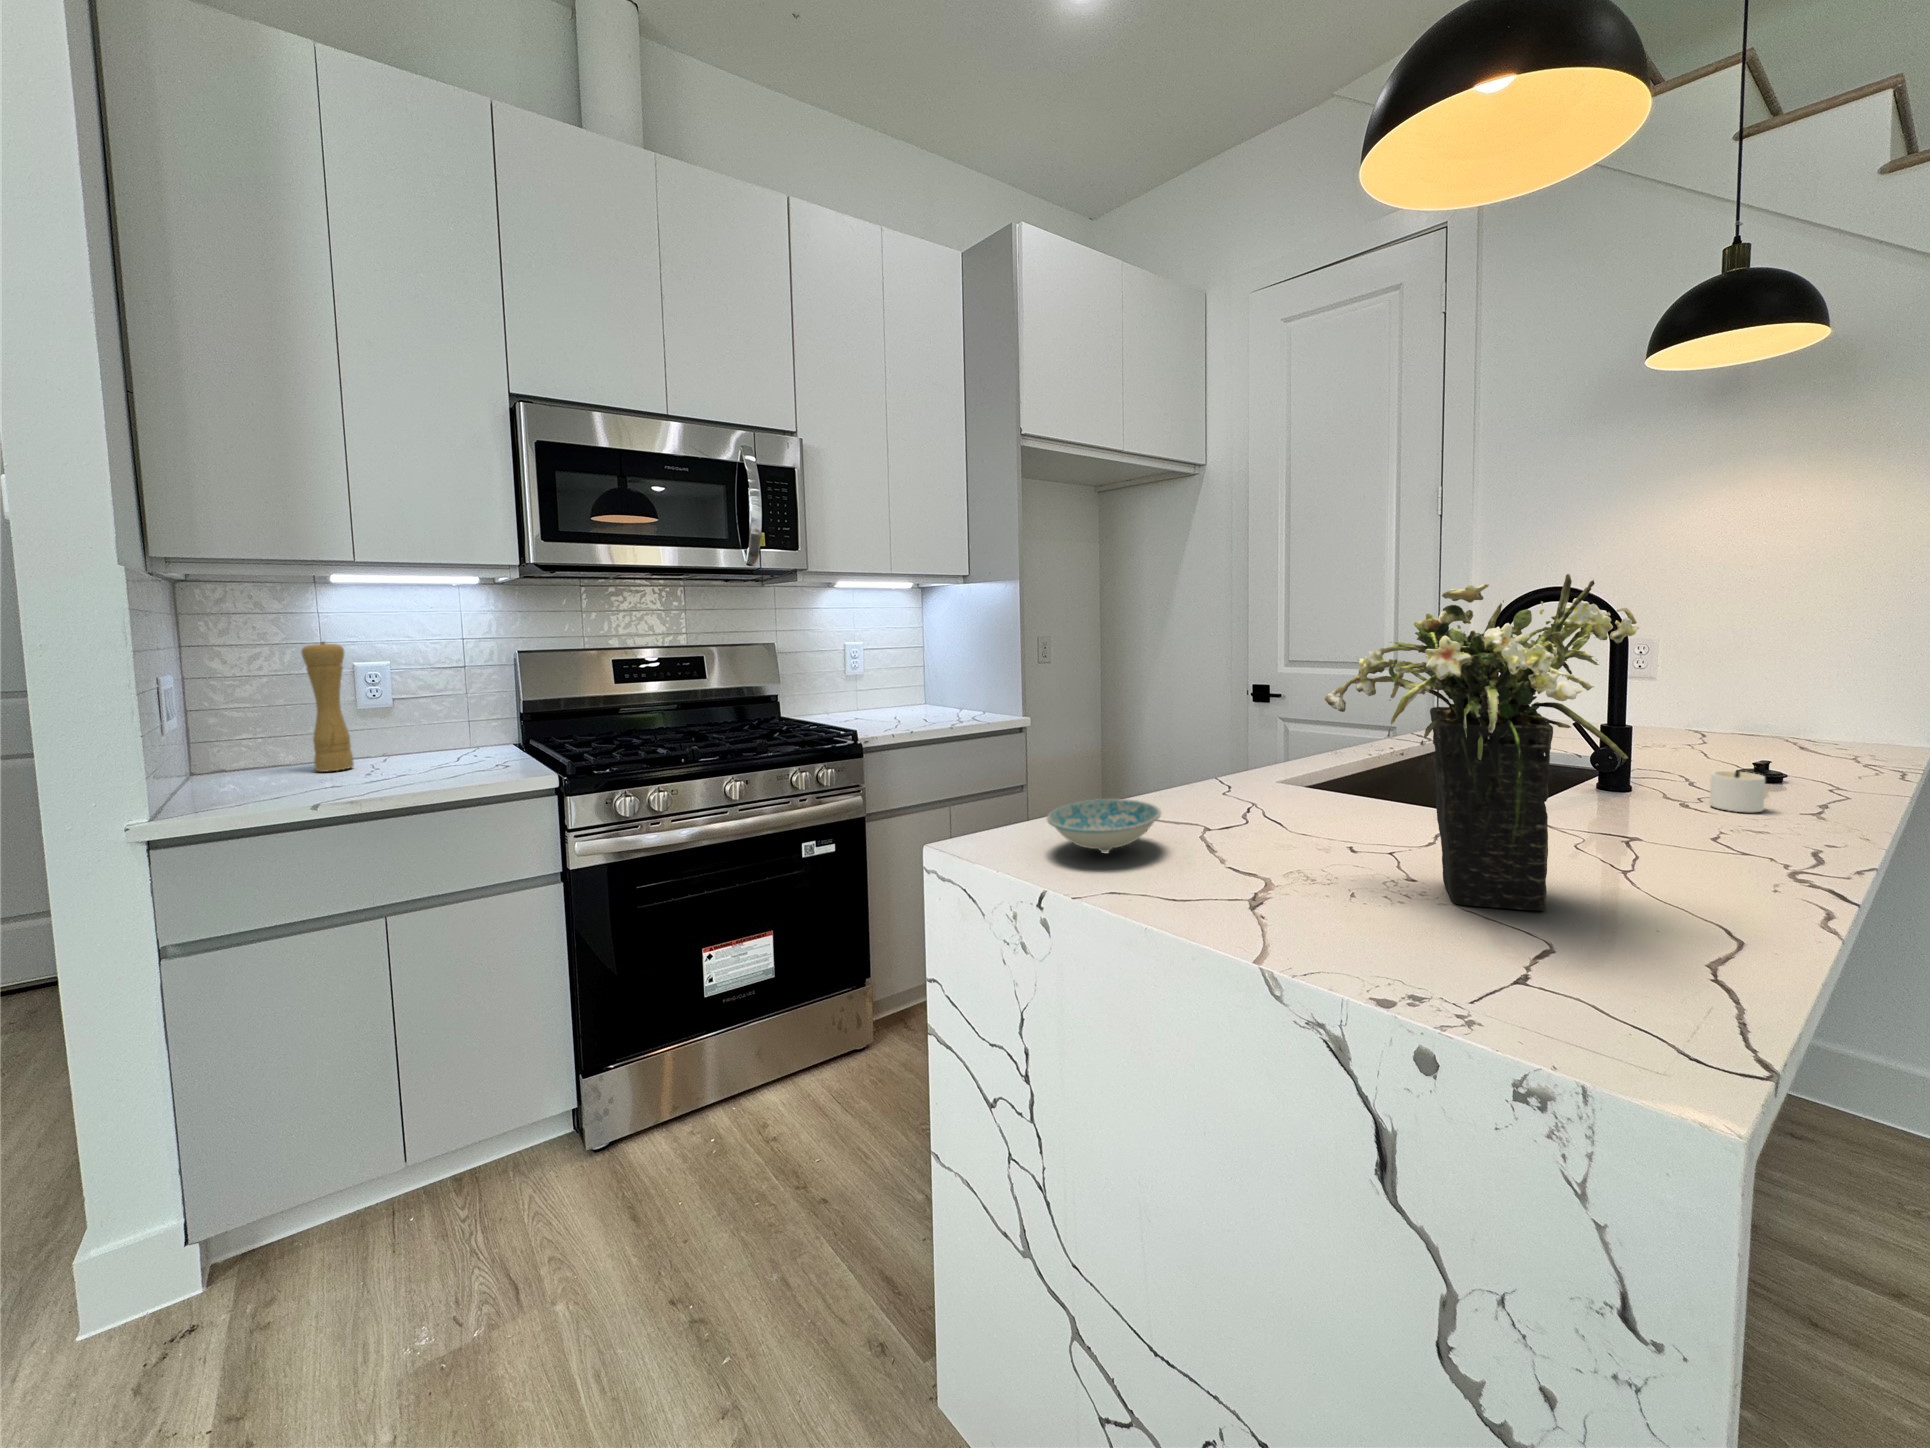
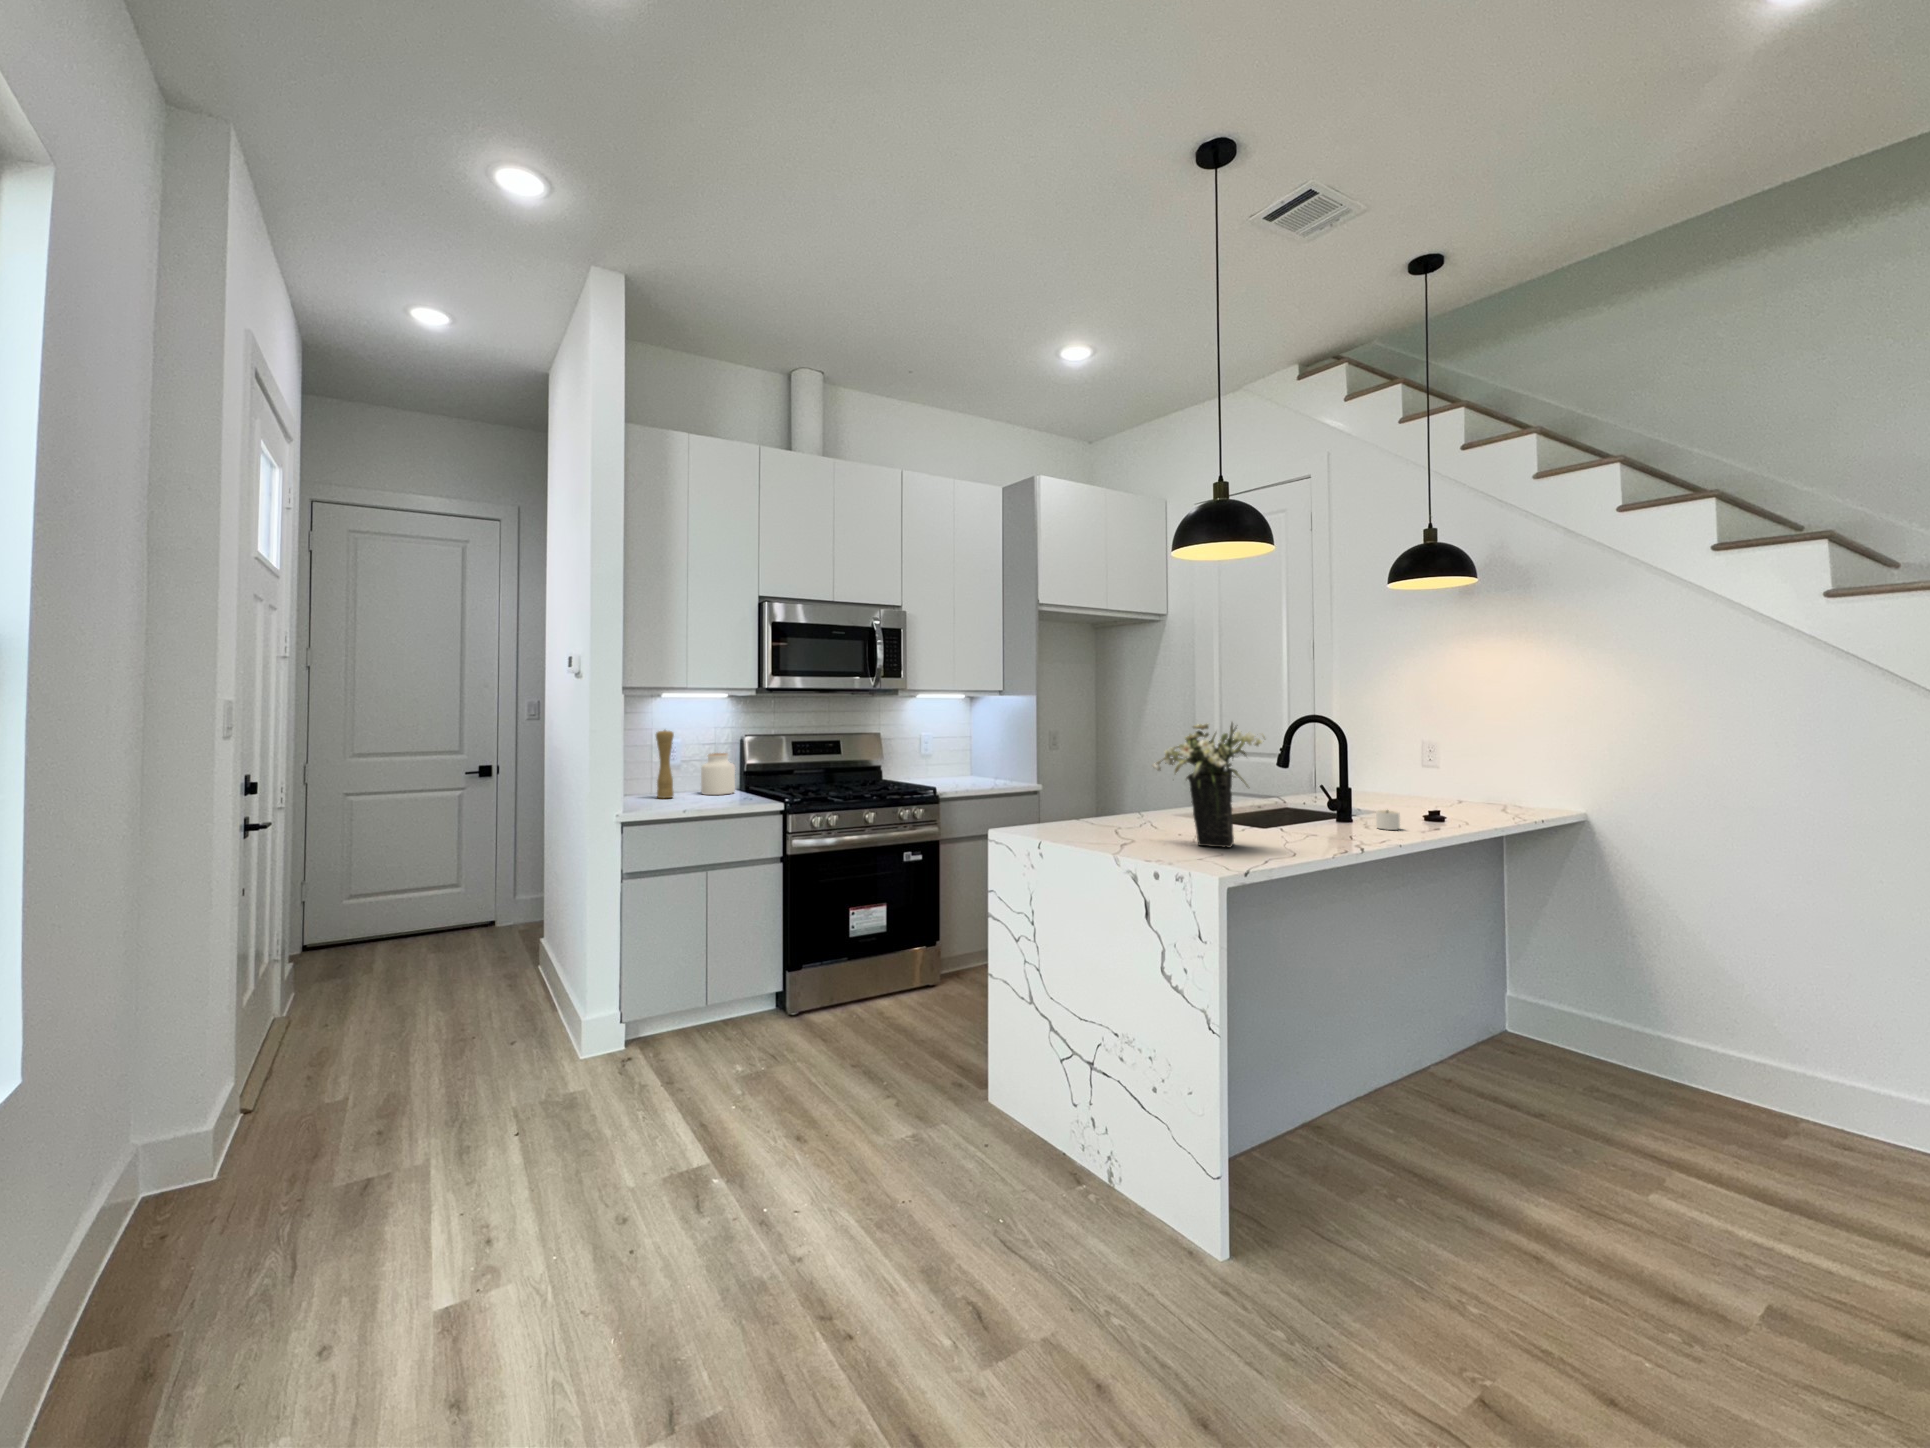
jar: none [420,683,493,759] -> present [701,753,735,795]
ceramic bowl: present [1047,799,1161,852] -> none [1043,810,1093,830]

